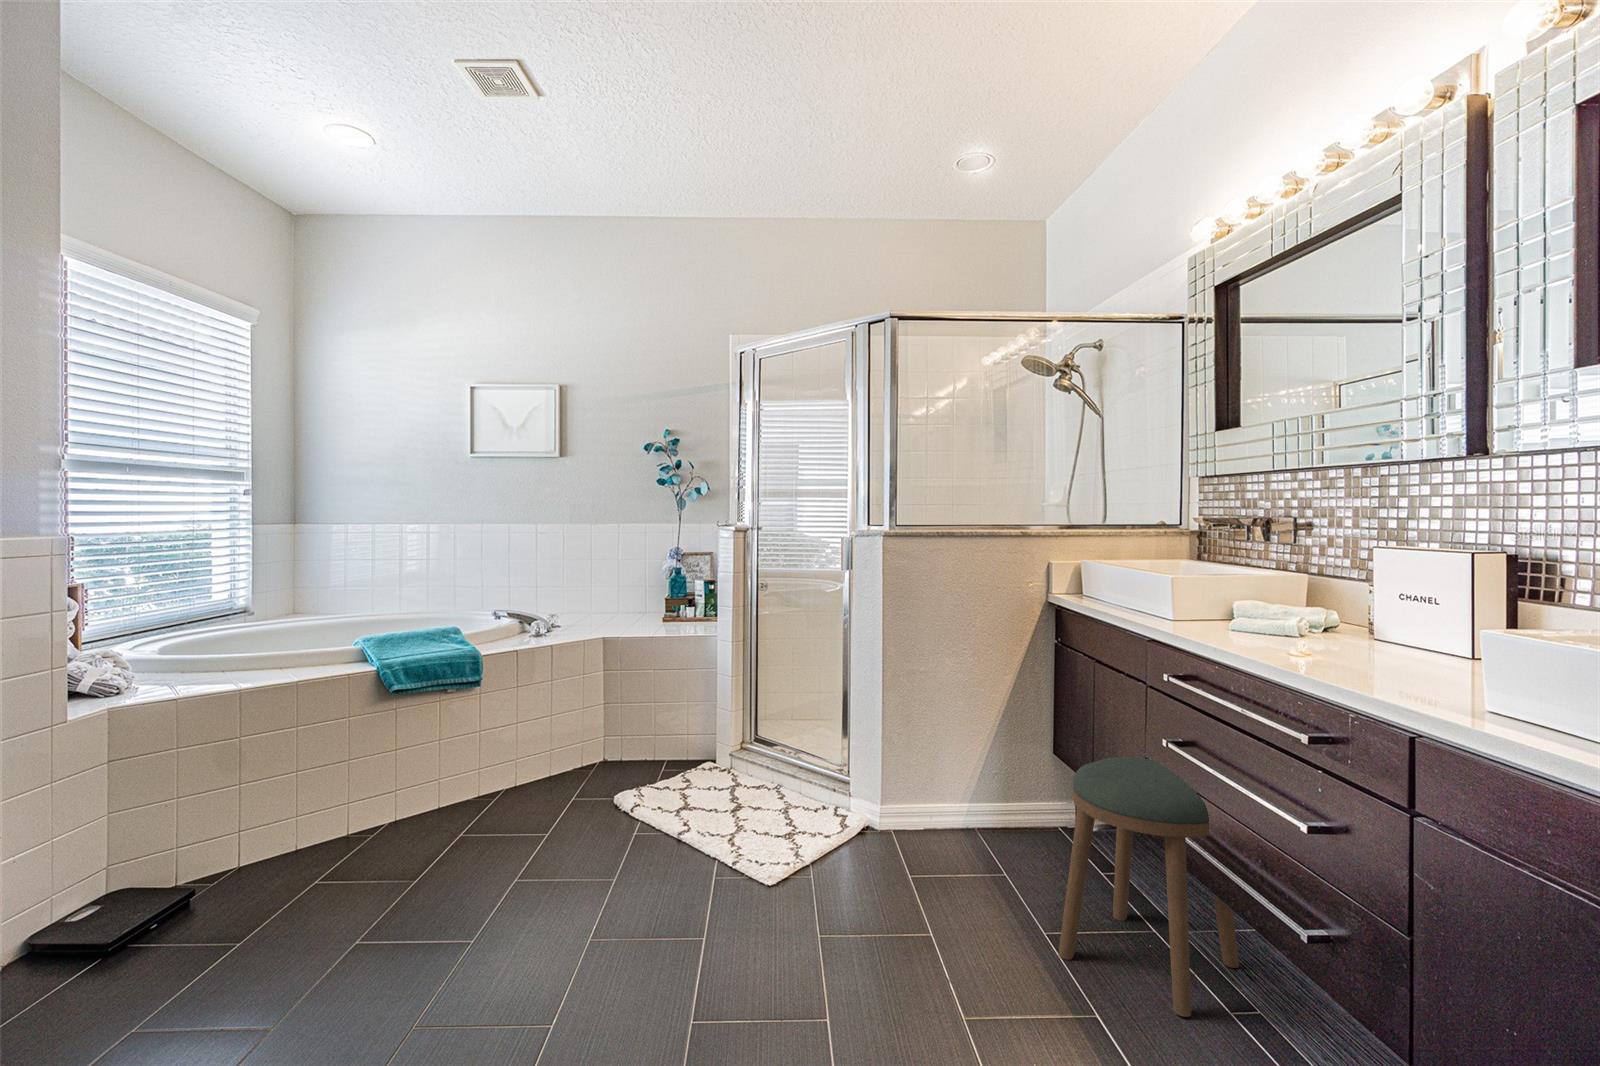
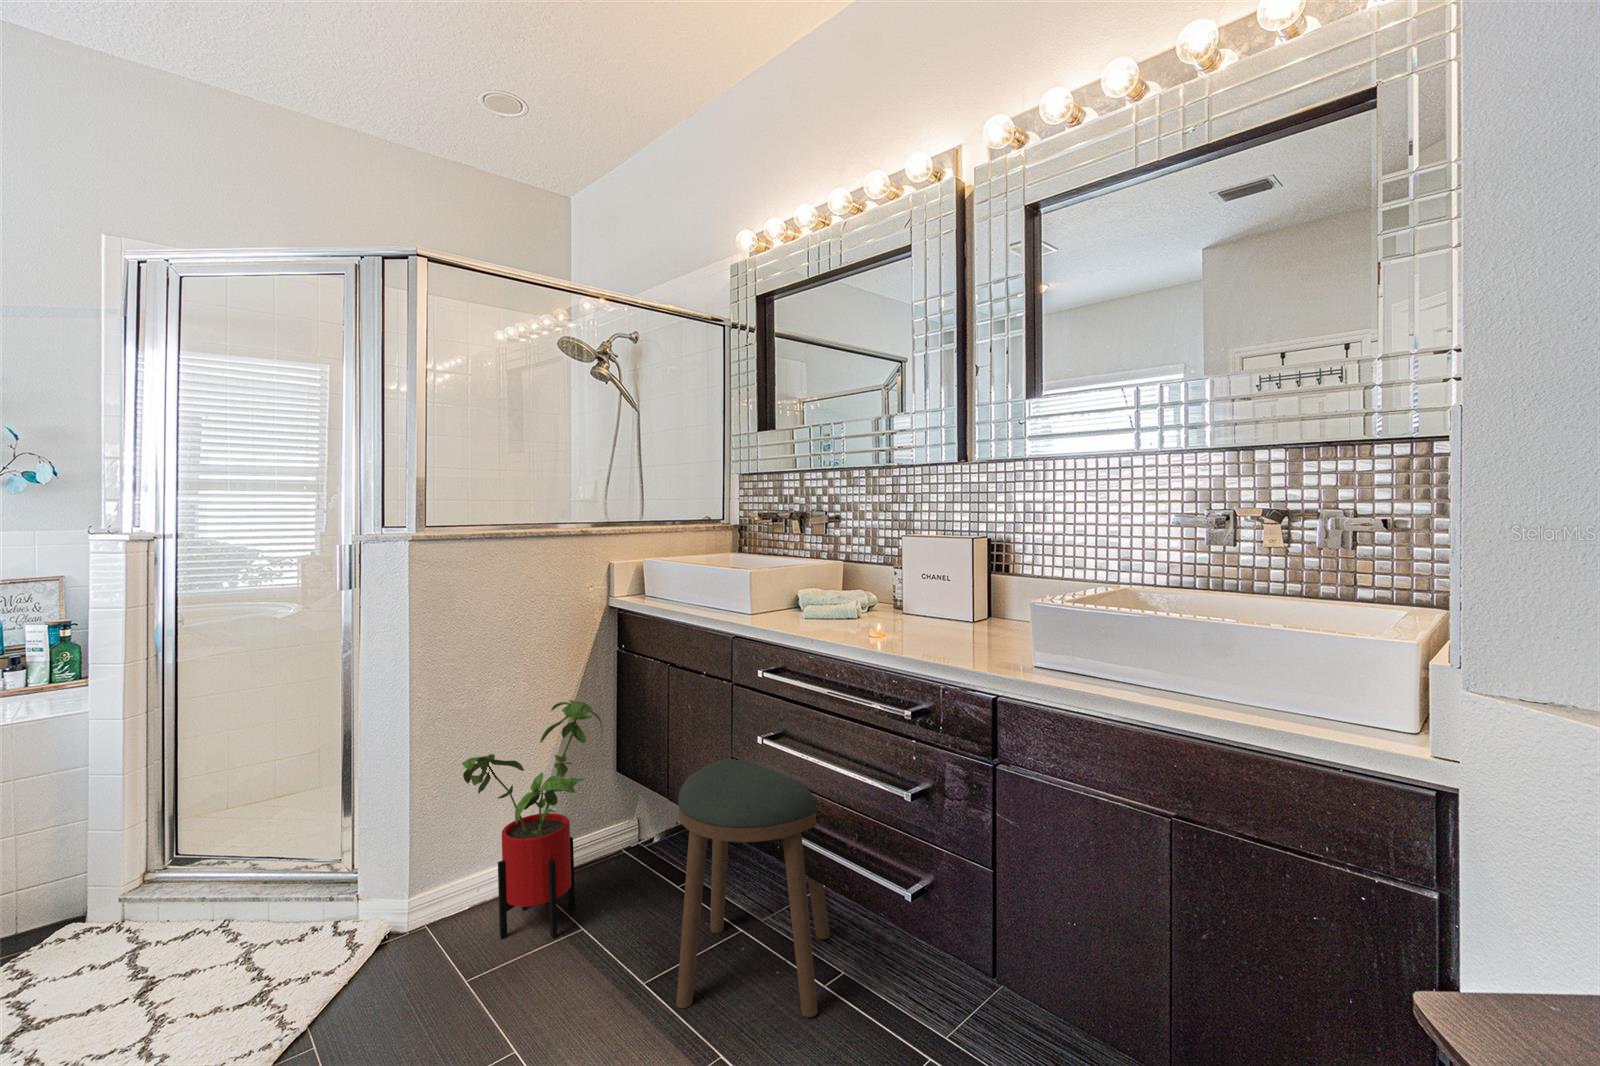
house plant: none [916,677,1030,871] -> present [462,700,603,939]

